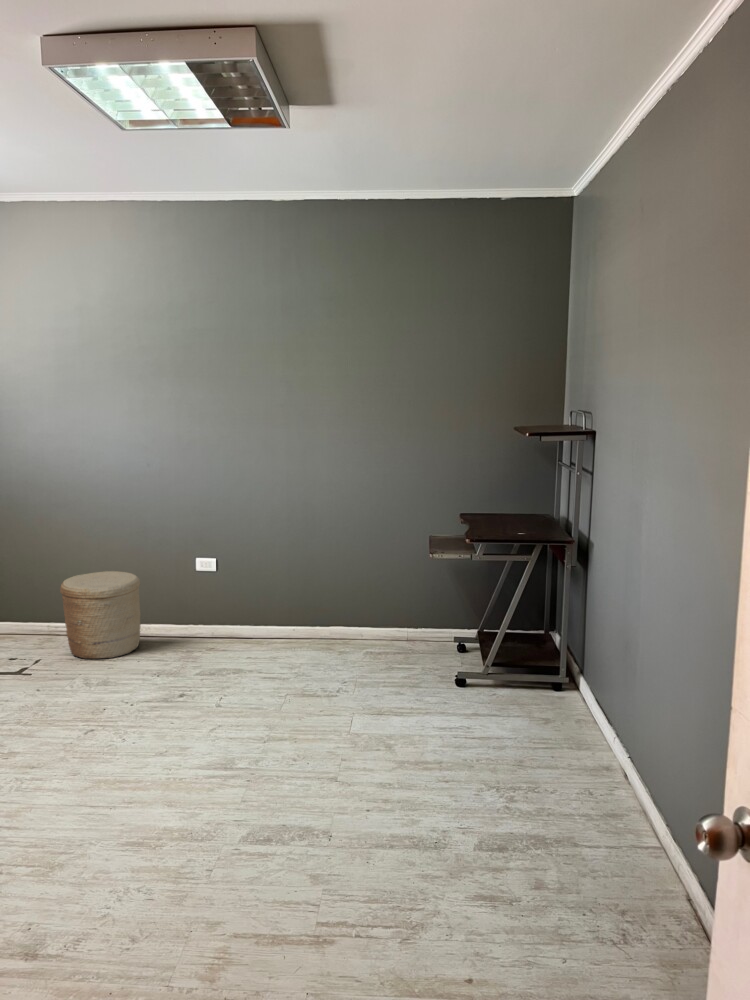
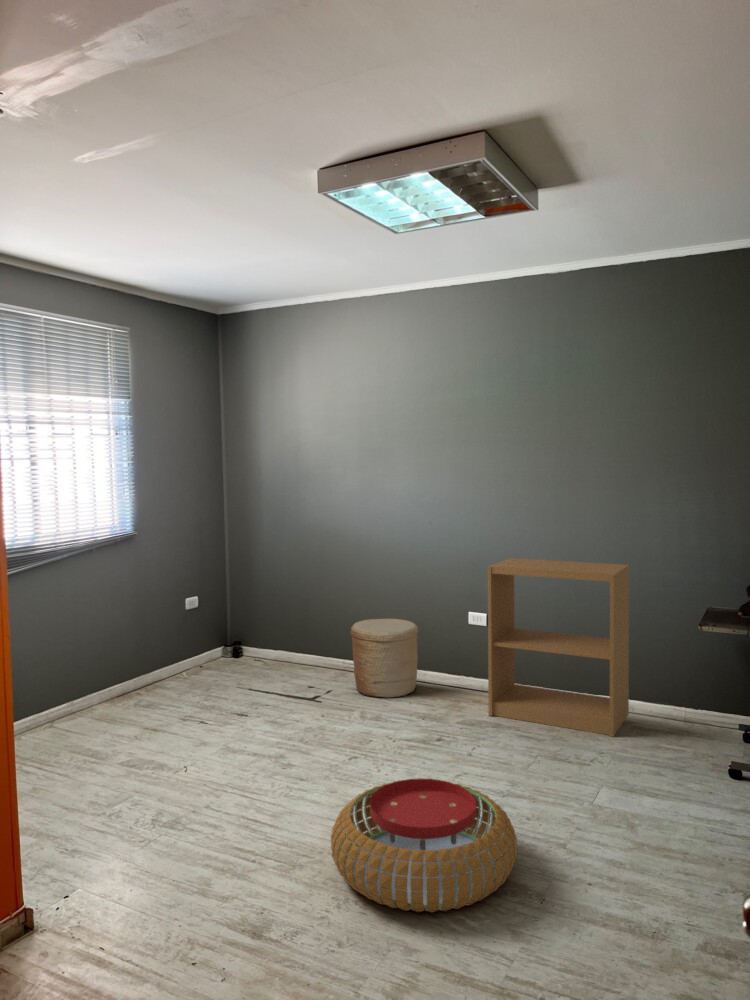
bookshelf: none [220,498,358,666] -> present [488,558,629,737]
pouf: none [97,740,300,885] -> present [331,778,517,912]

